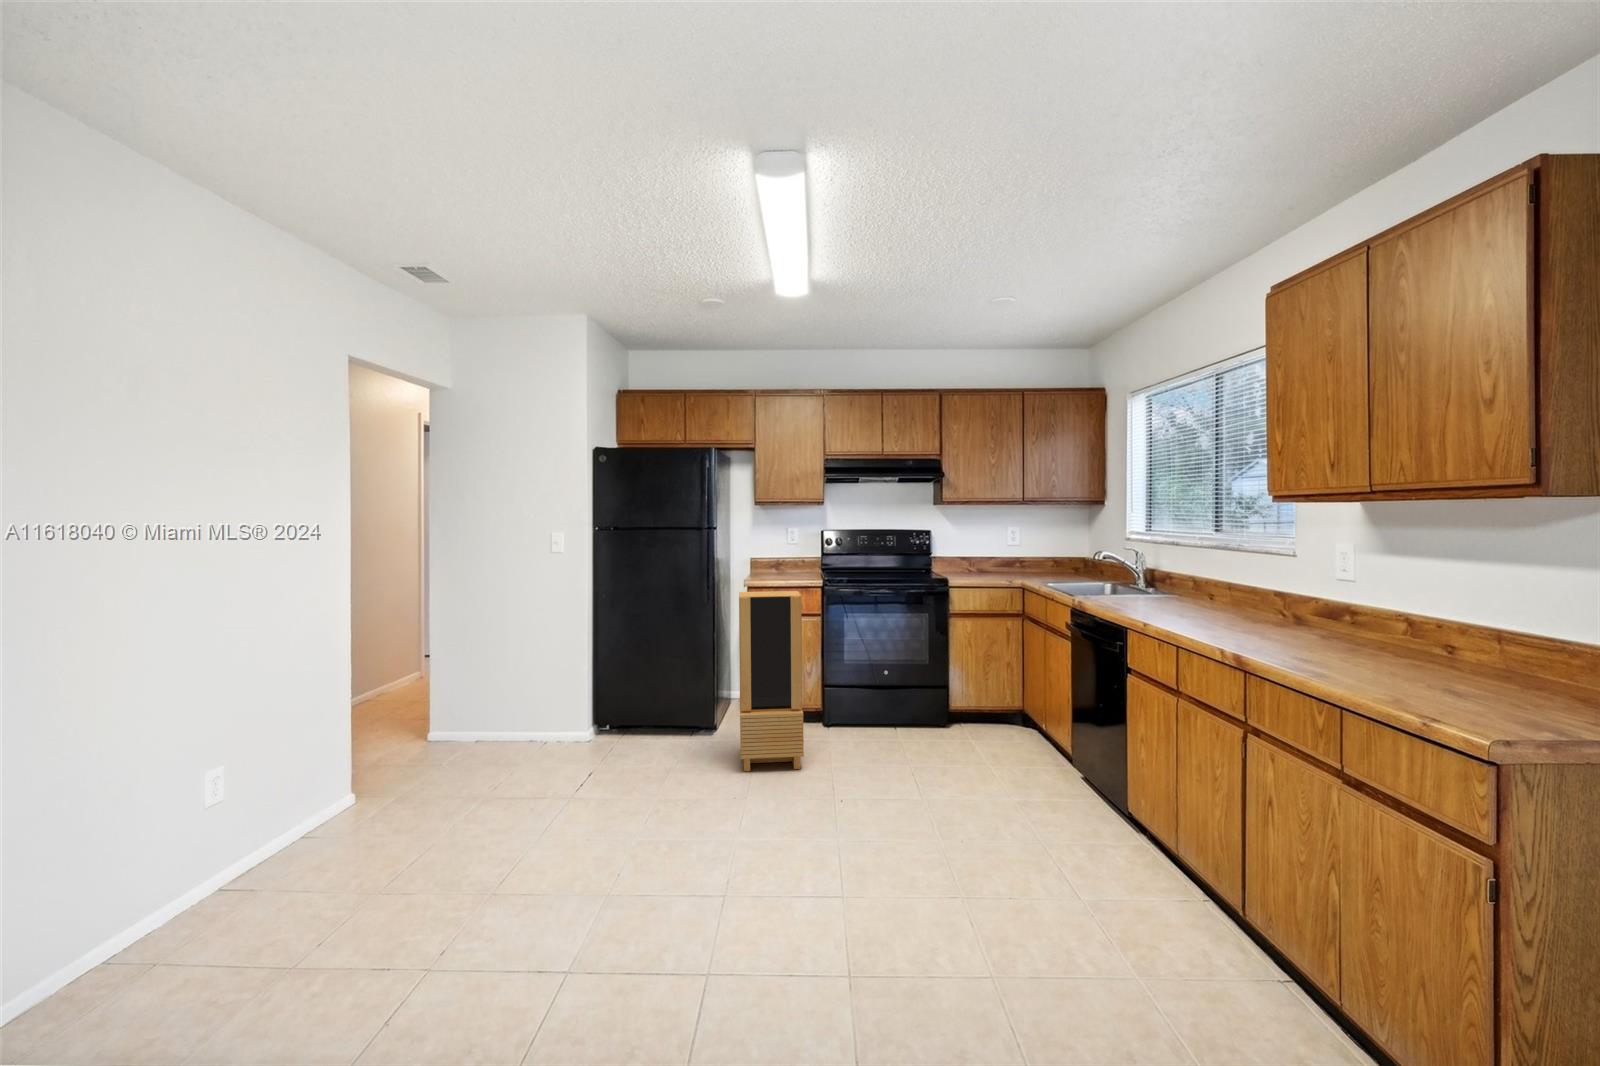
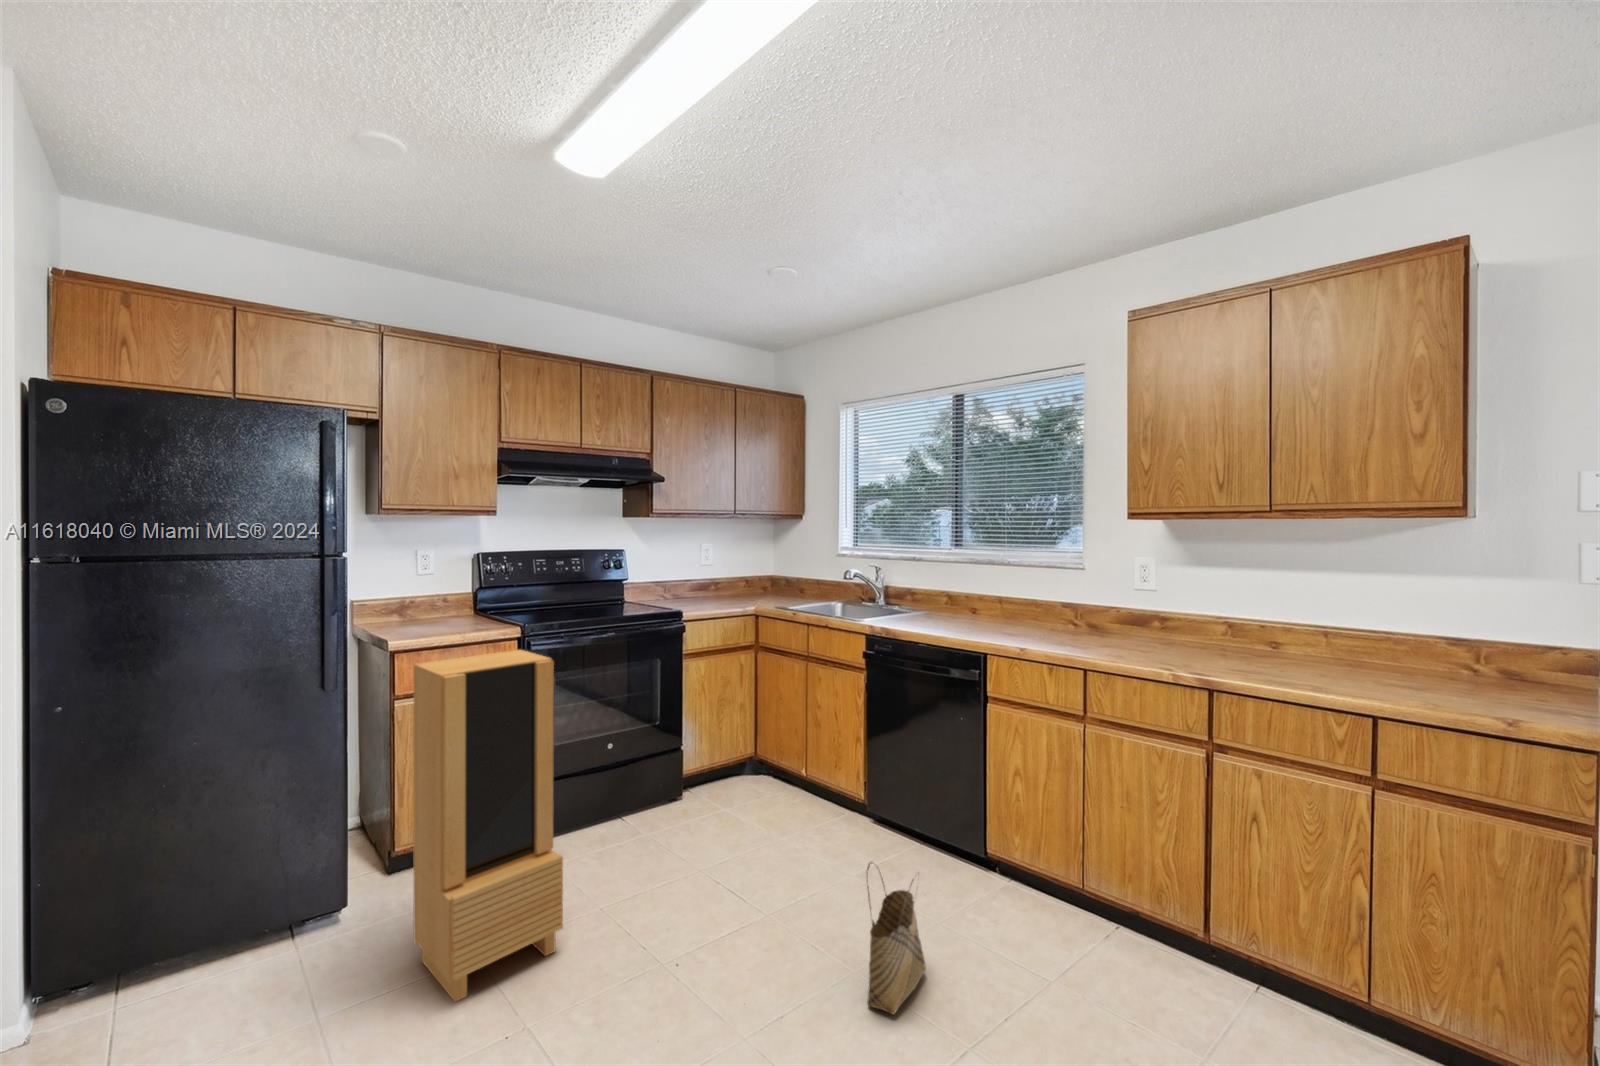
woven basket: none [932,754,993,852] -> present [866,862,926,1014]

